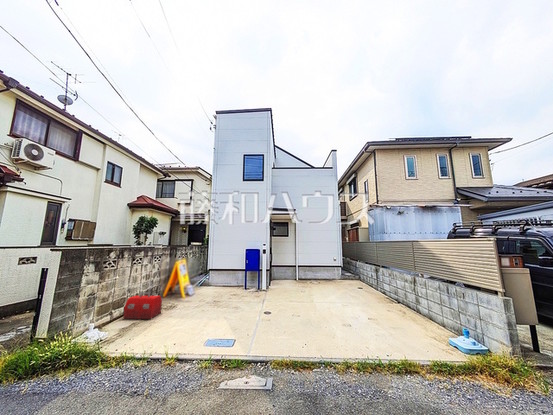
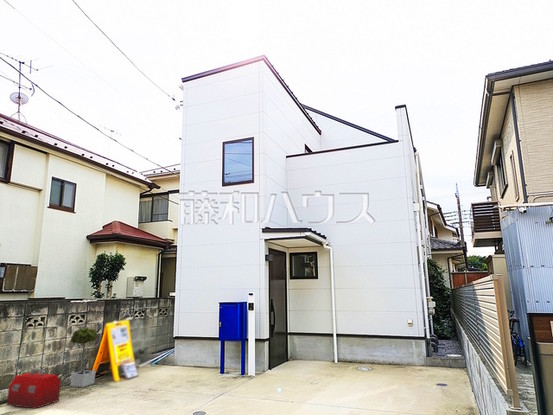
potted tree: none [156,264,174,303] -> present [70,328,98,387]

